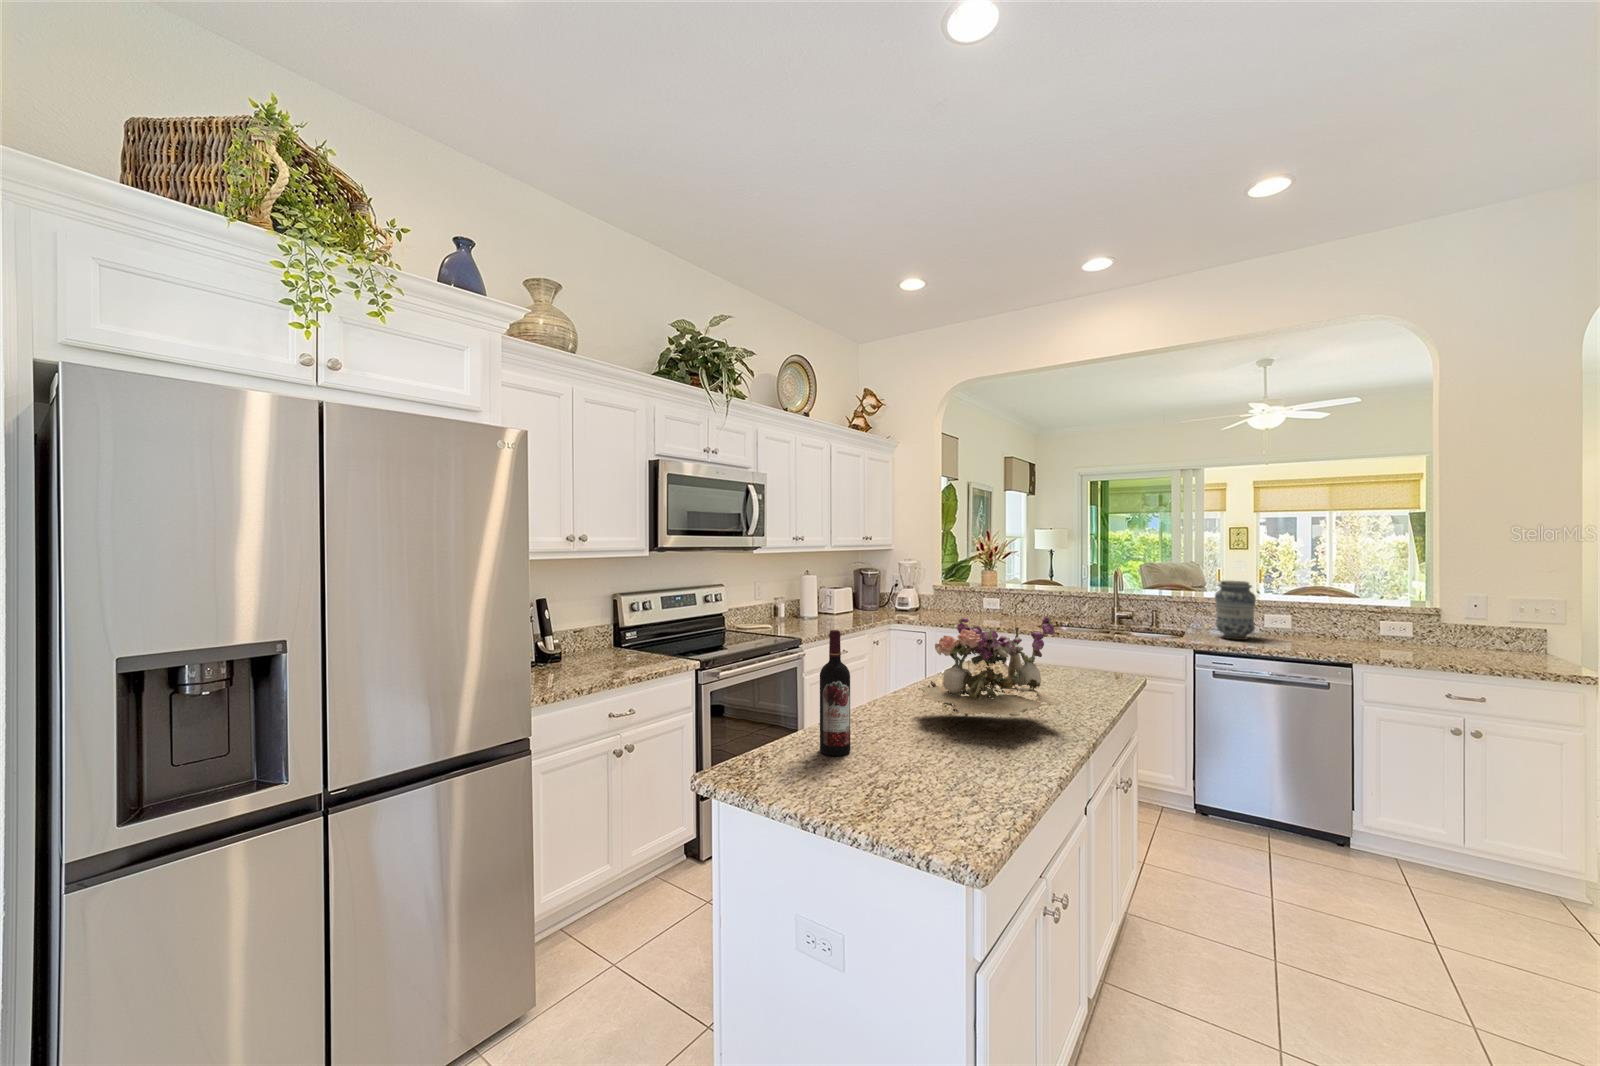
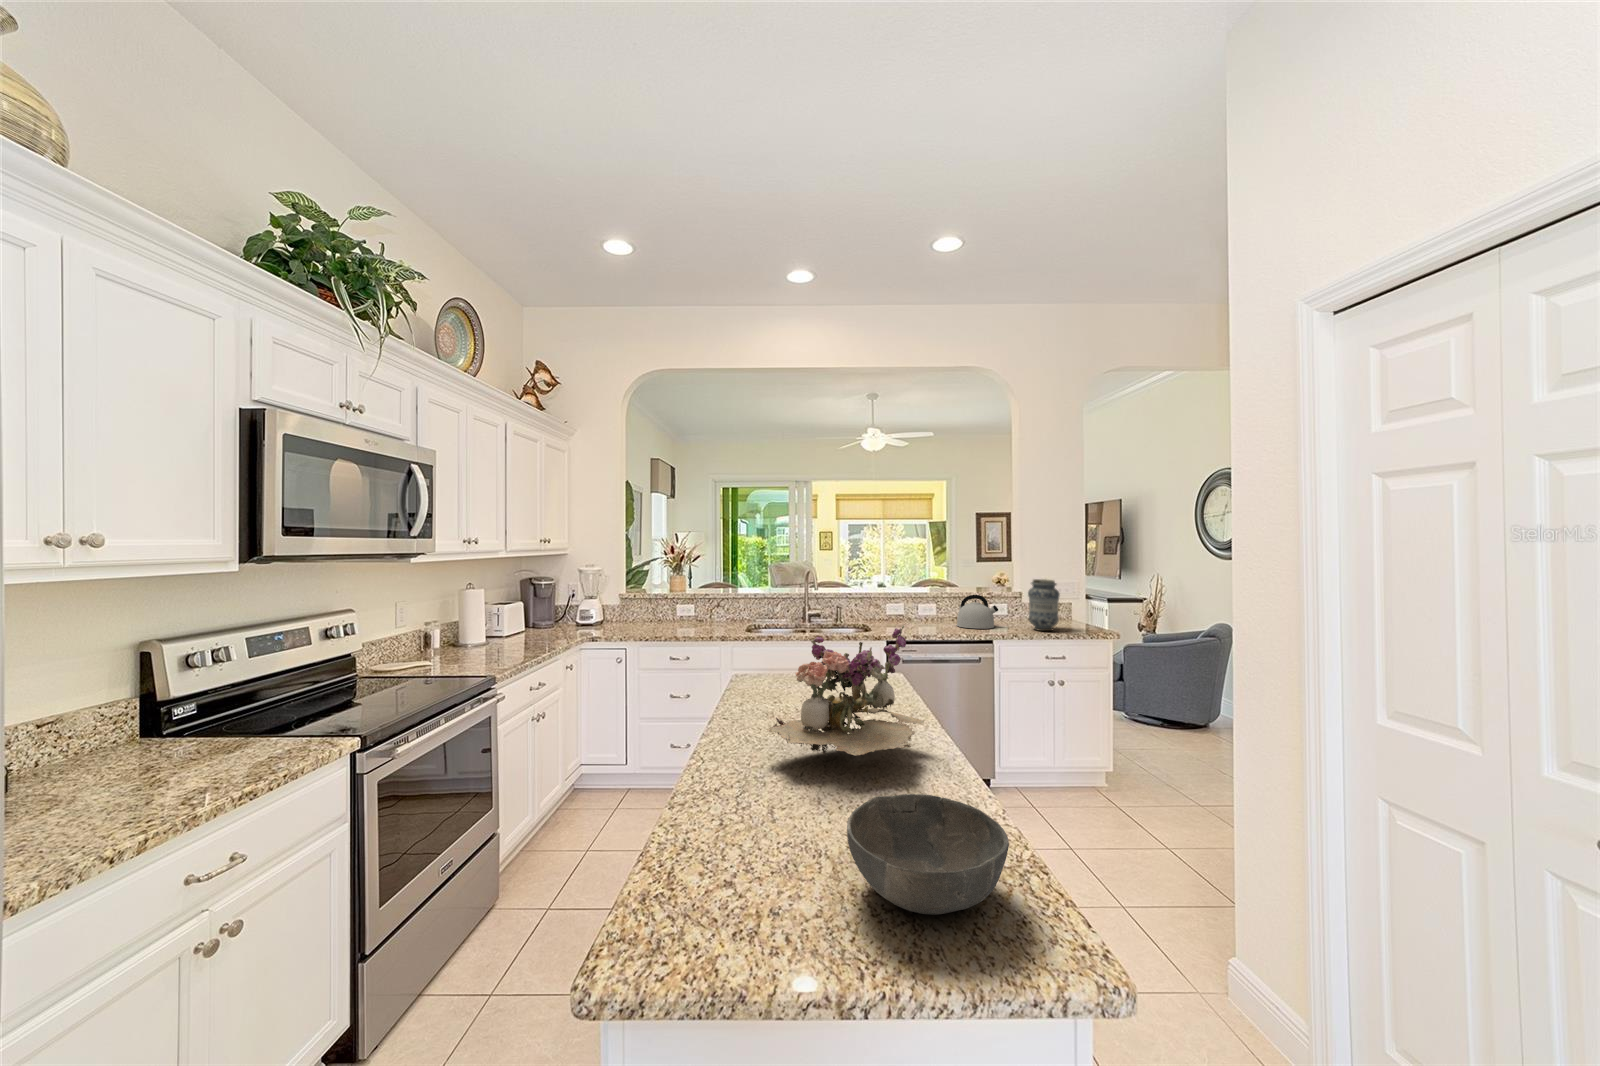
vase: present [1215,581,1256,640] -> present [1028,579,1060,631]
kettle: none [1316,605,1384,649] -> present [957,595,998,629]
wine bottle: present [820,630,850,756] -> none [716,676,760,860]
bowl: none [861,729,980,806] -> present [847,794,1009,915]

